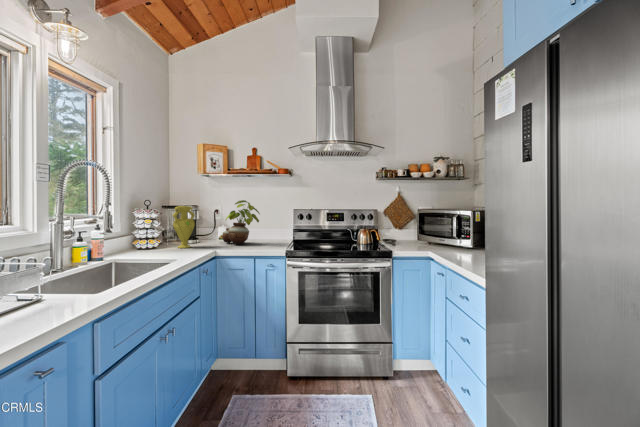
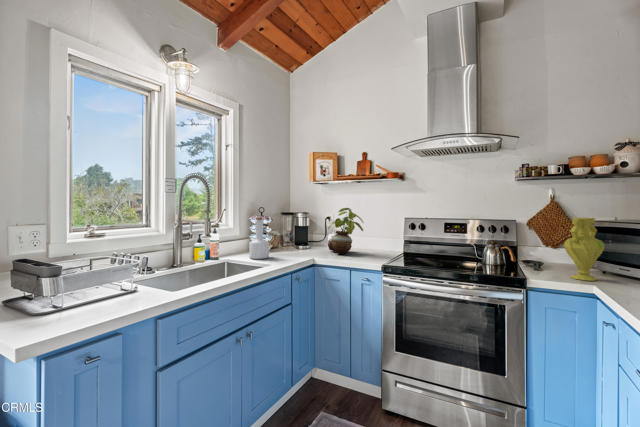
vase: present [173,206,195,248] -> present [564,218,604,281]
bottle: none [145,210,167,253] -> present [249,217,269,259]

